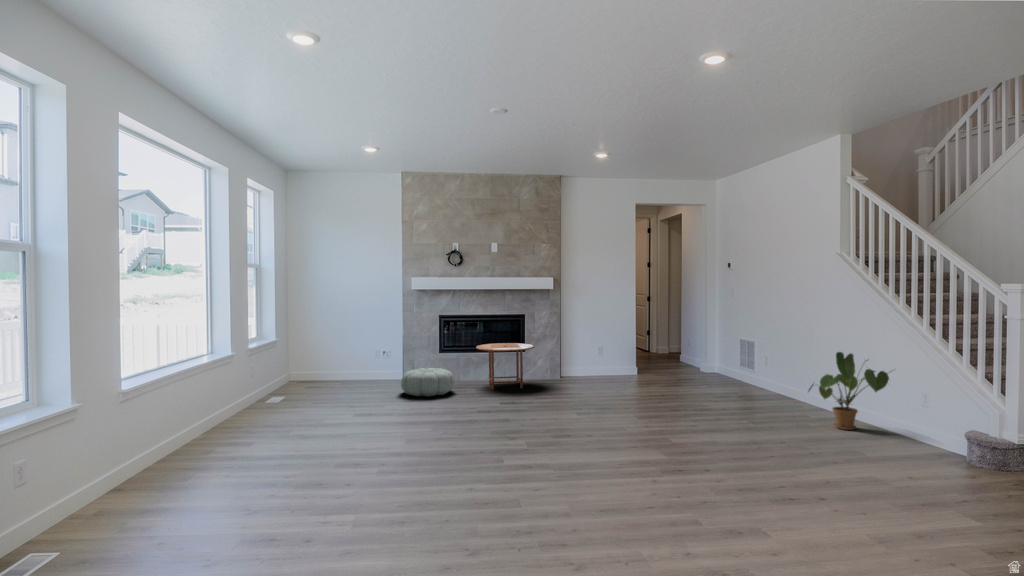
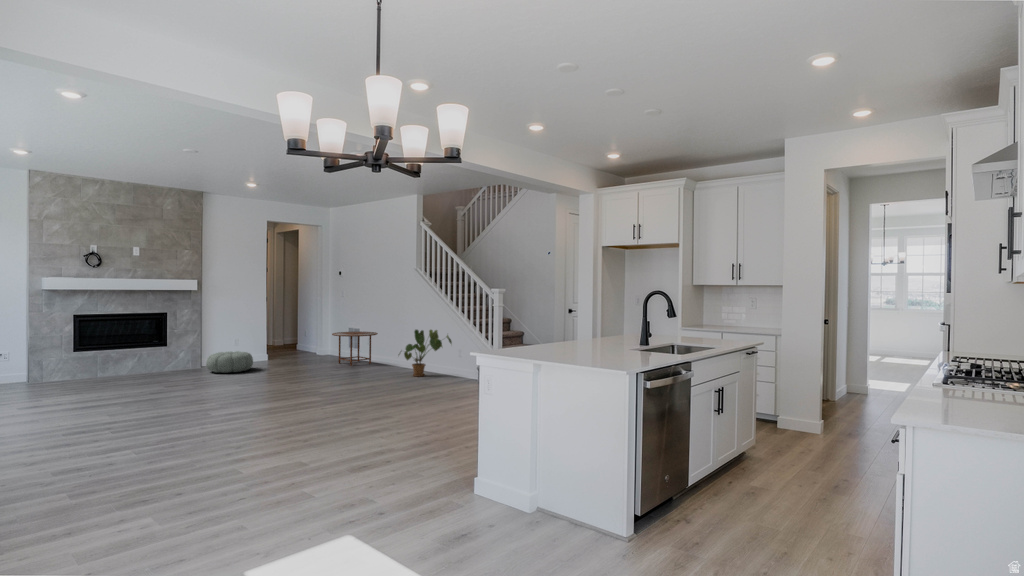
side table: present [476,343,534,389] -> present [332,332,378,366]
pouf: present [401,368,454,396] -> present [206,351,253,373]

